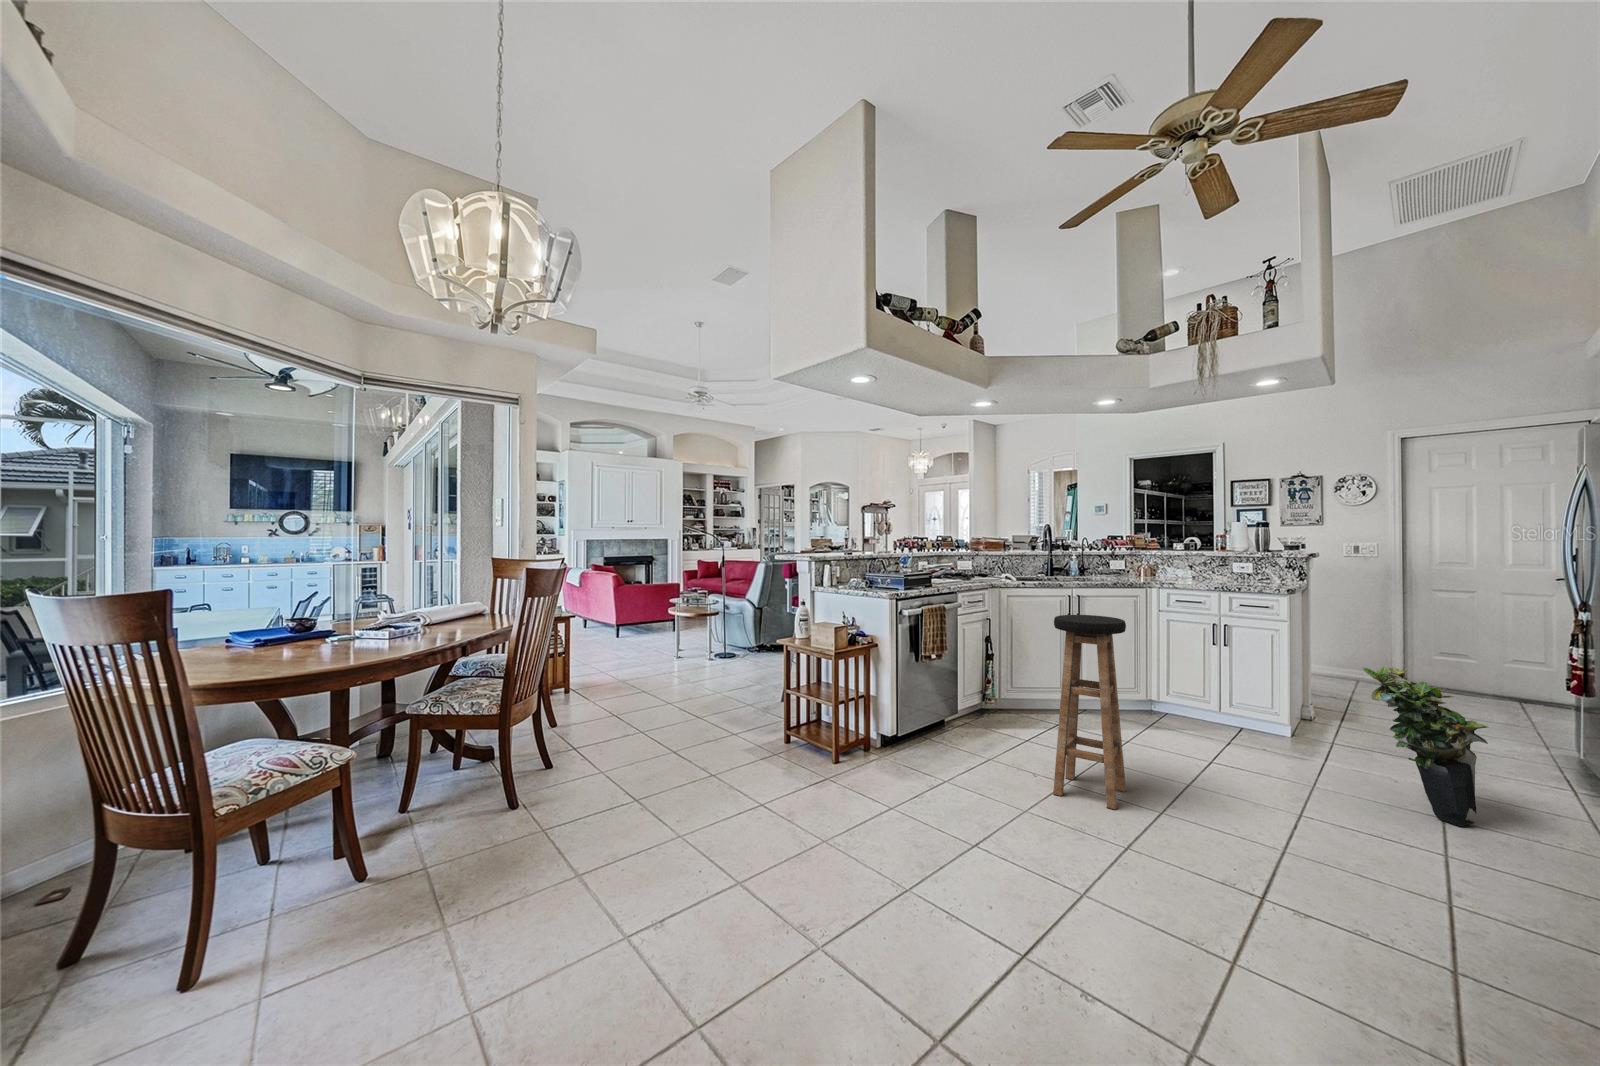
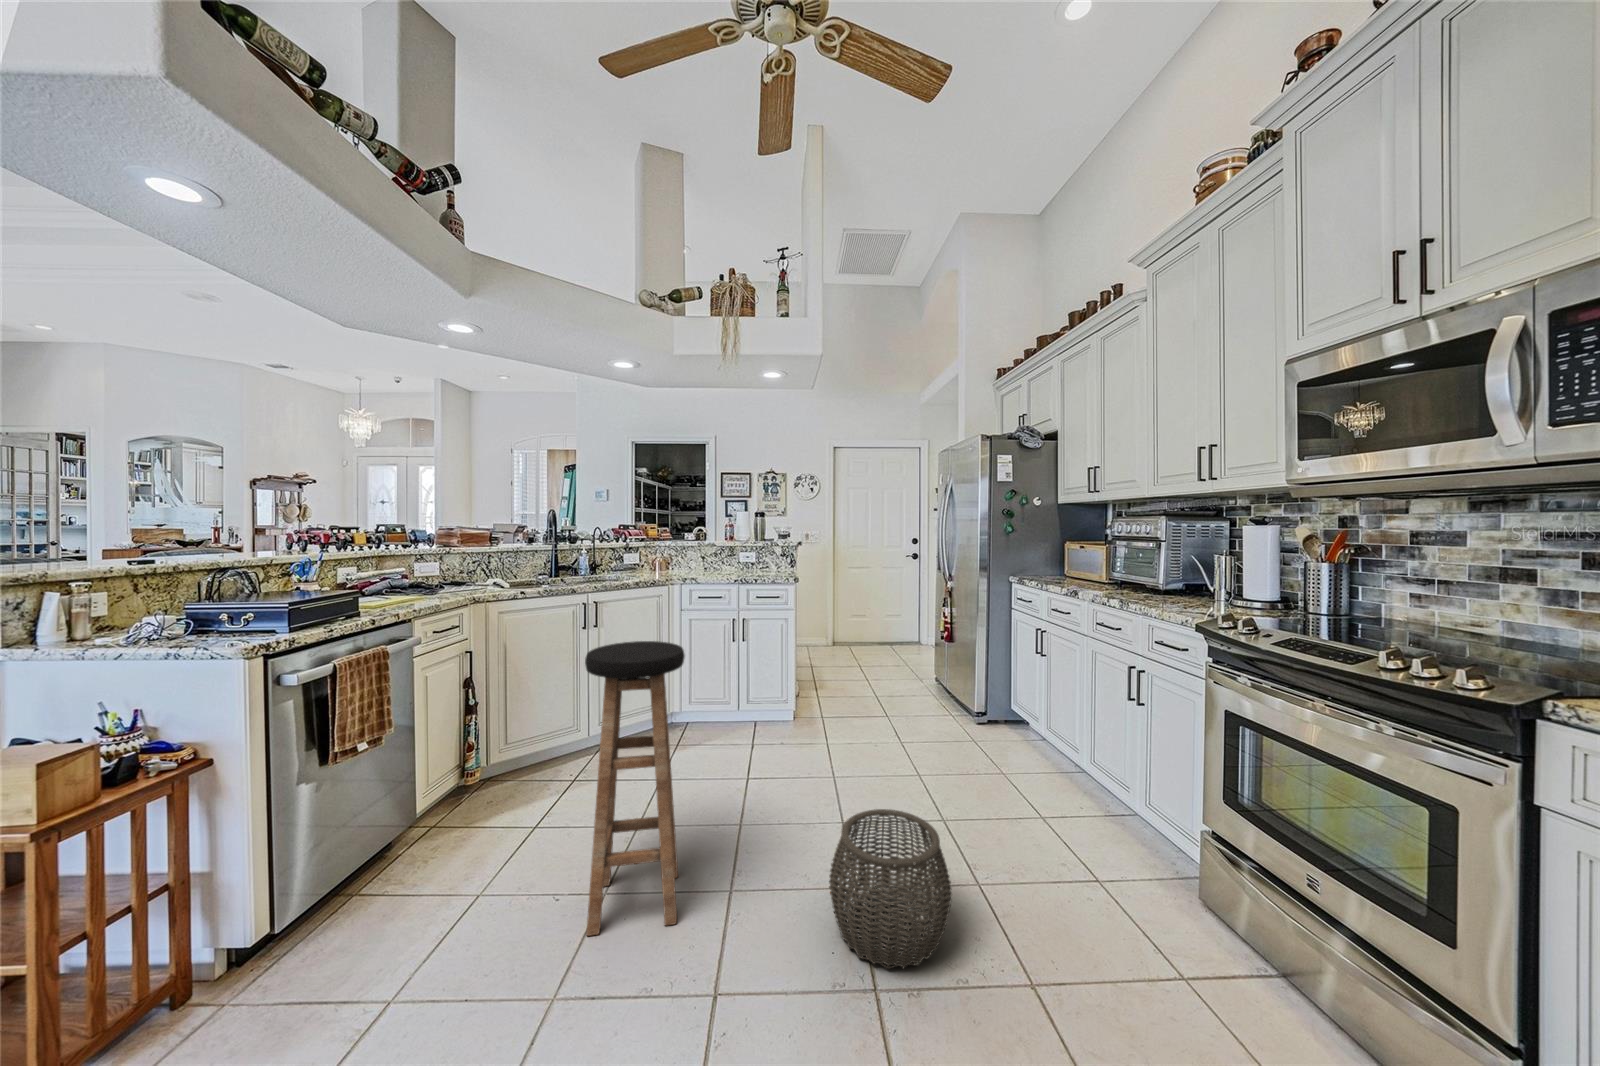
potted plant: present [1362,666,1488,827] -> none [868,647,950,787]
woven basket: none [1241,774,1375,899] -> present [829,809,952,968]

